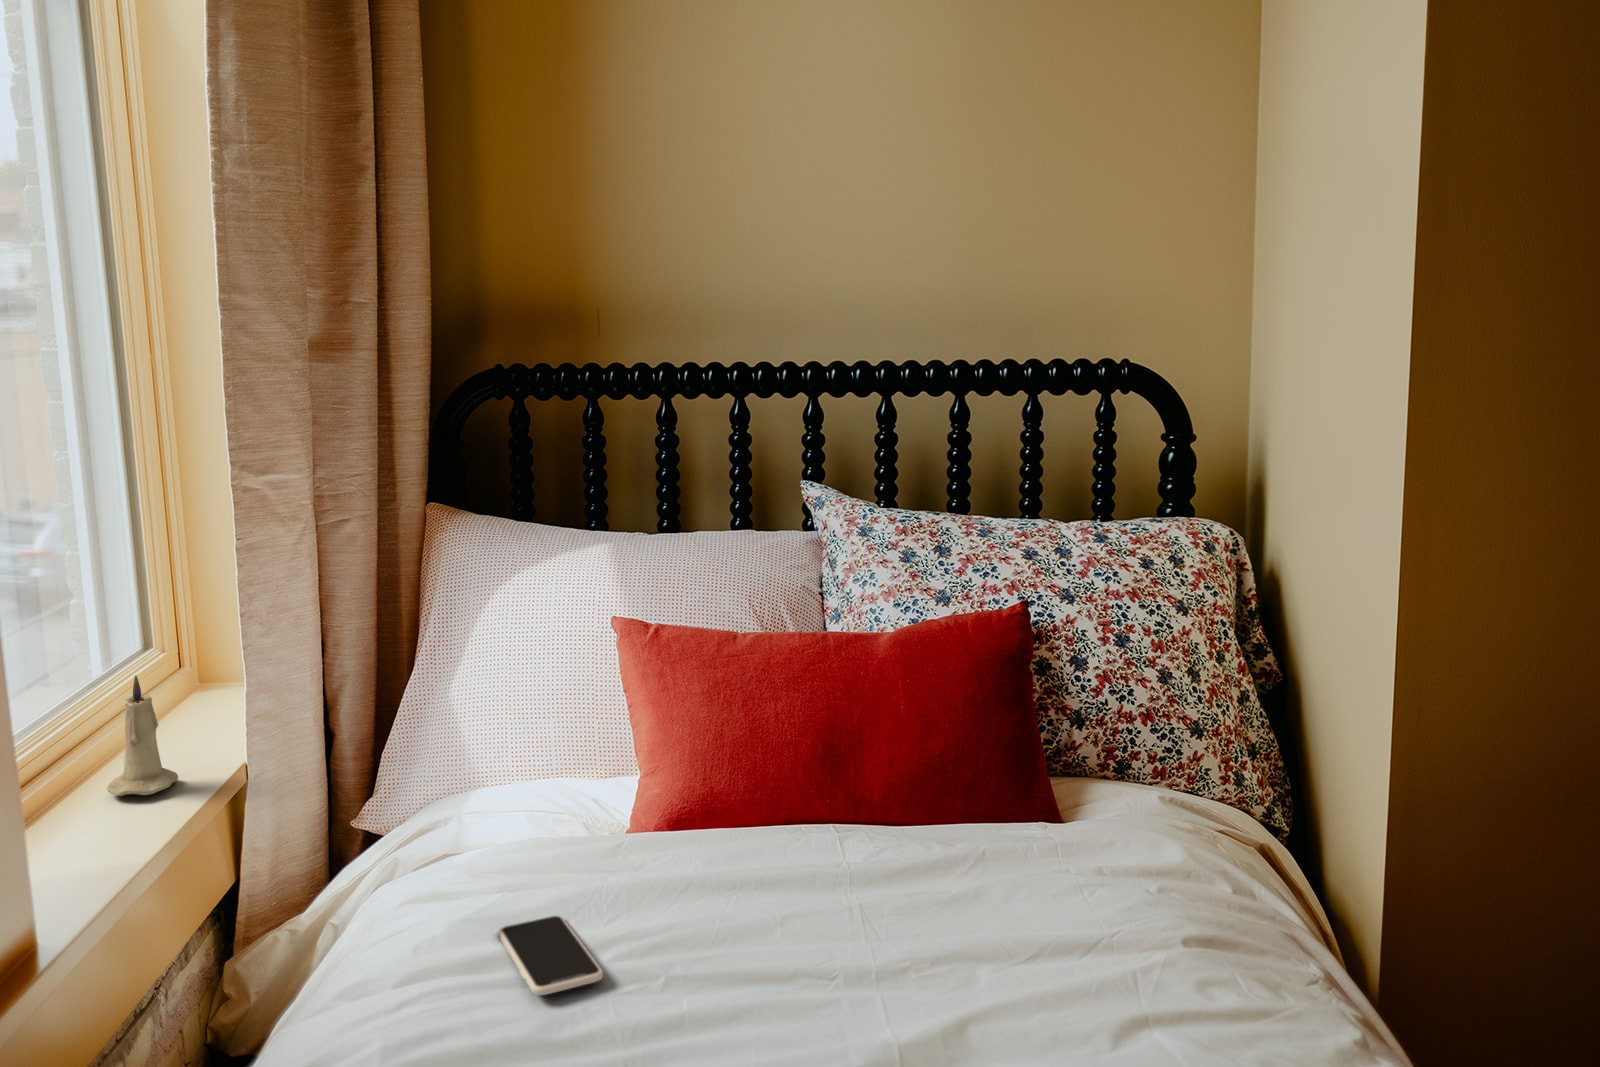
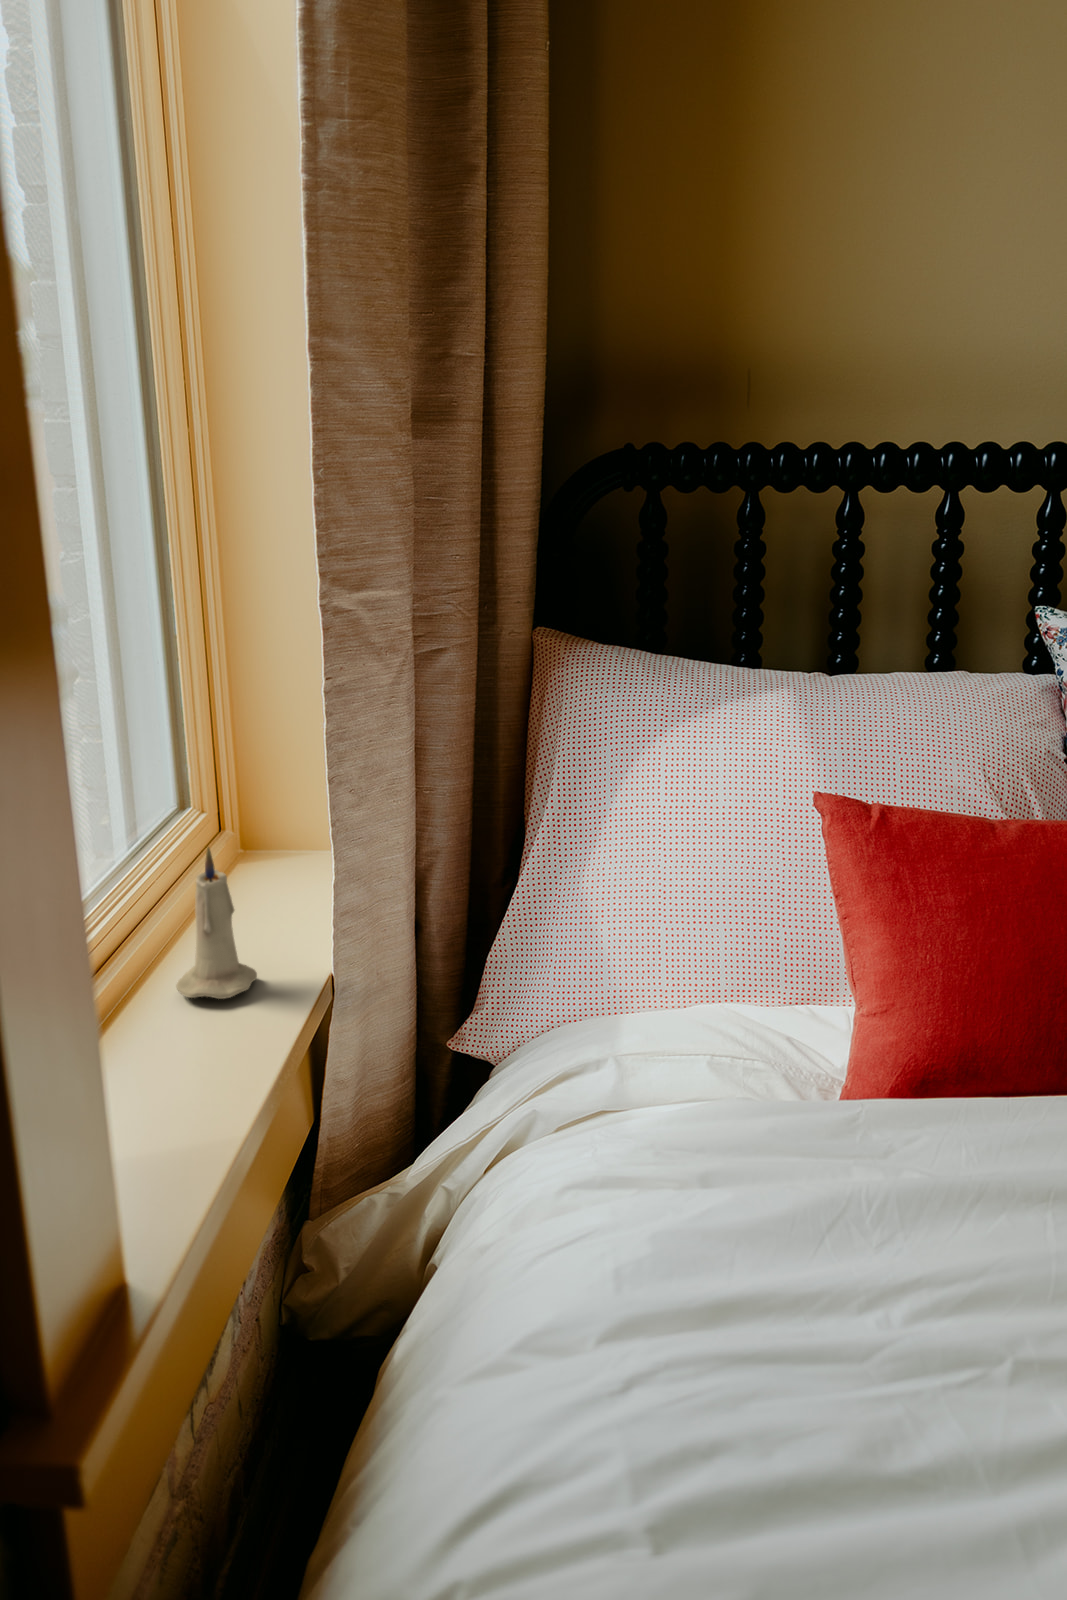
smartphone: present [498,916,603,995] -> none [707,1239,890,1391]

